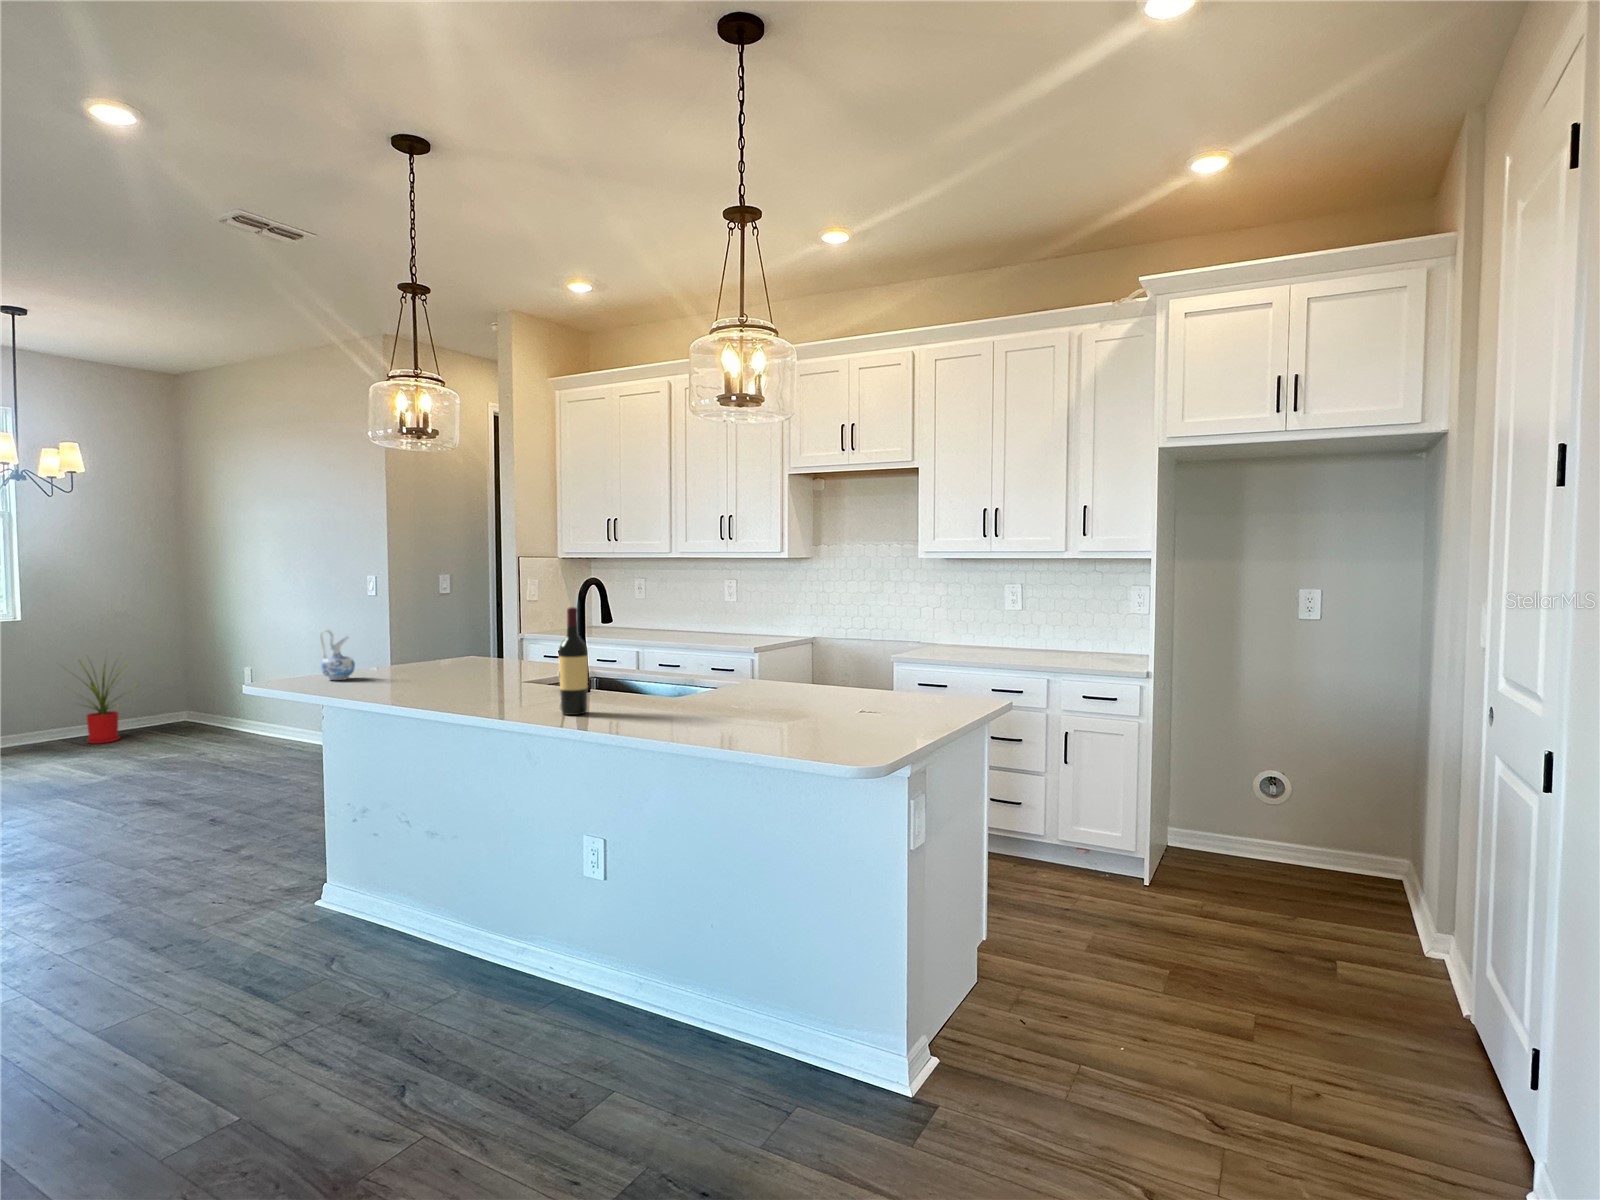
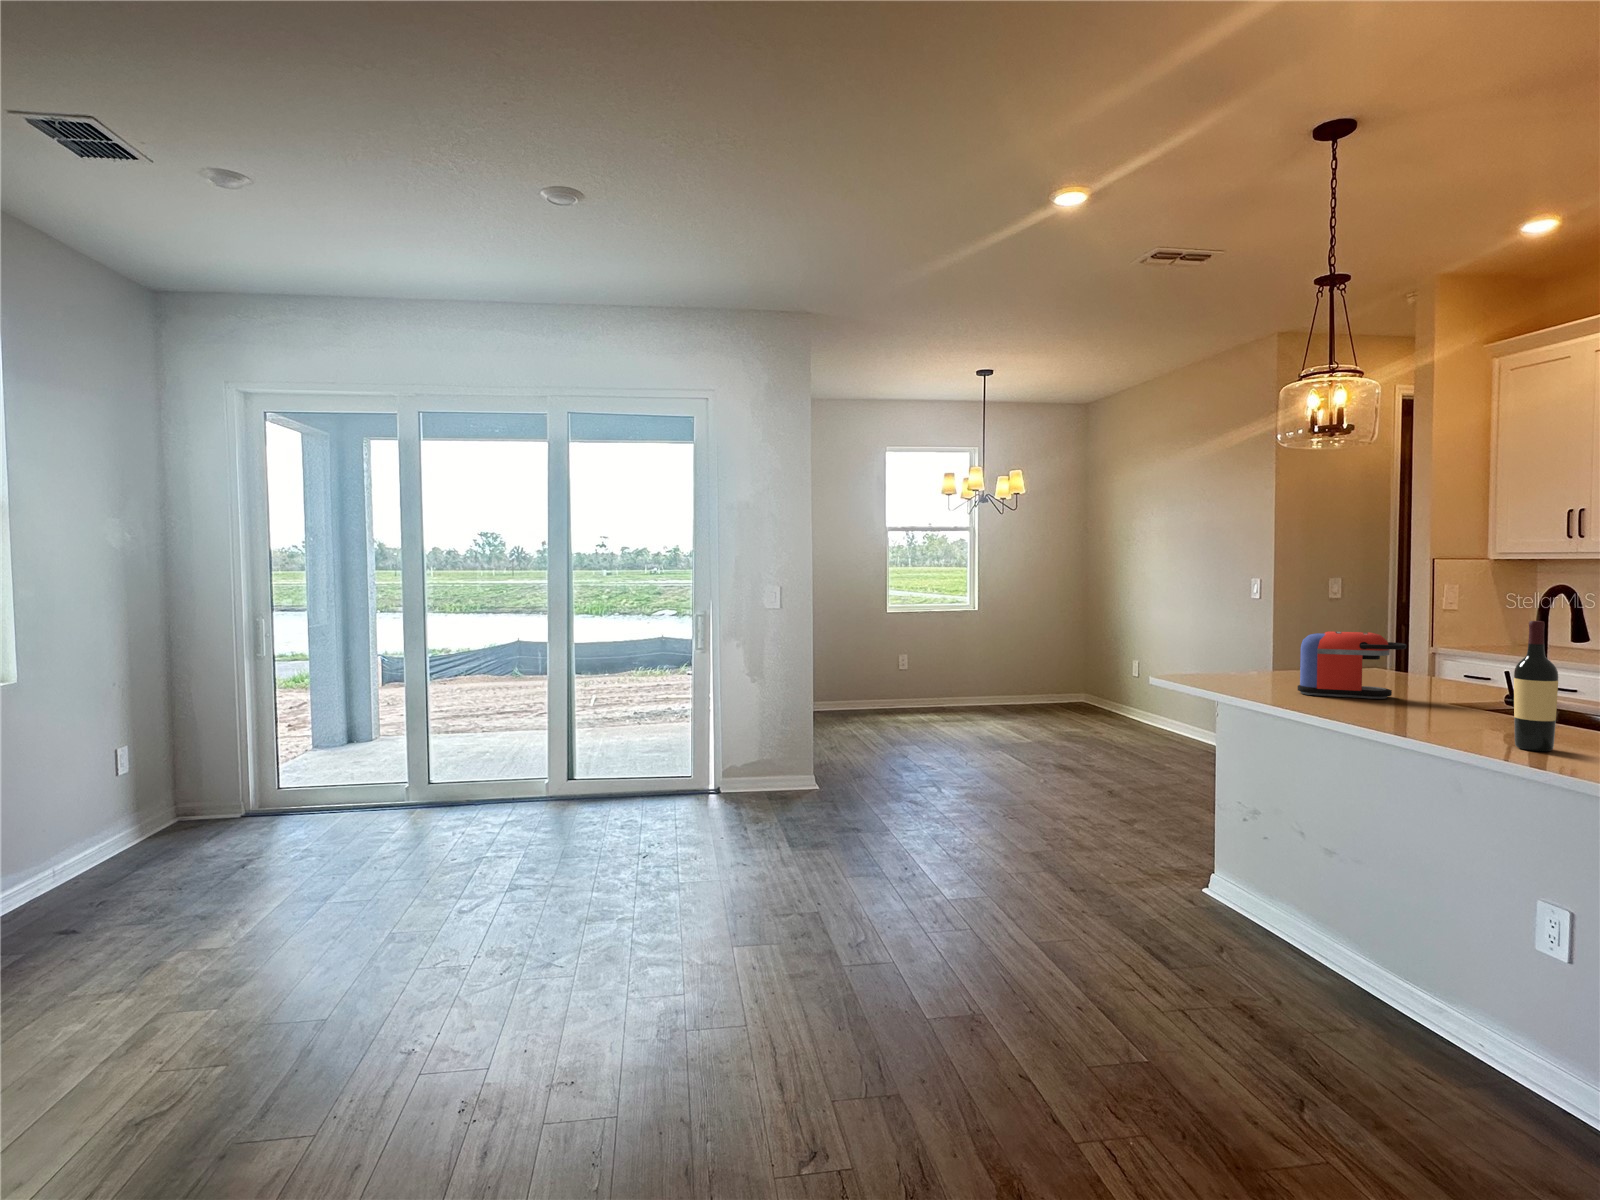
coffee maker: none [395,624,488,687] -> present [1298,631,1406,699]
ceramic pitcher: present [320,630,355,680] -> none [1222,631,1254,680]
house plant: present [74,661,136,744] -> none [998,636,1057,714]

